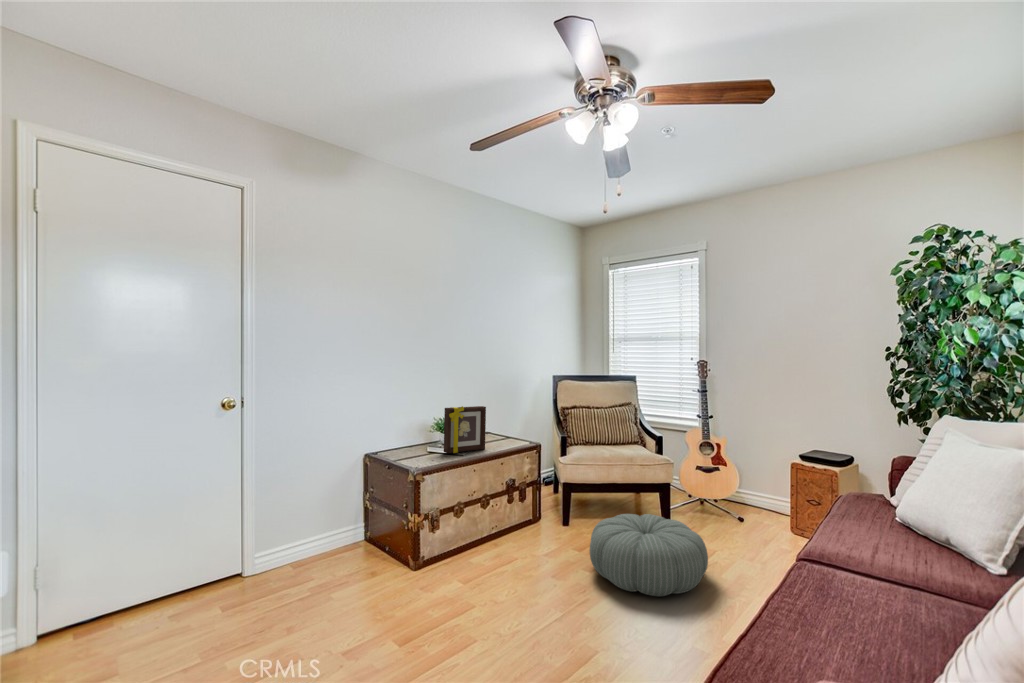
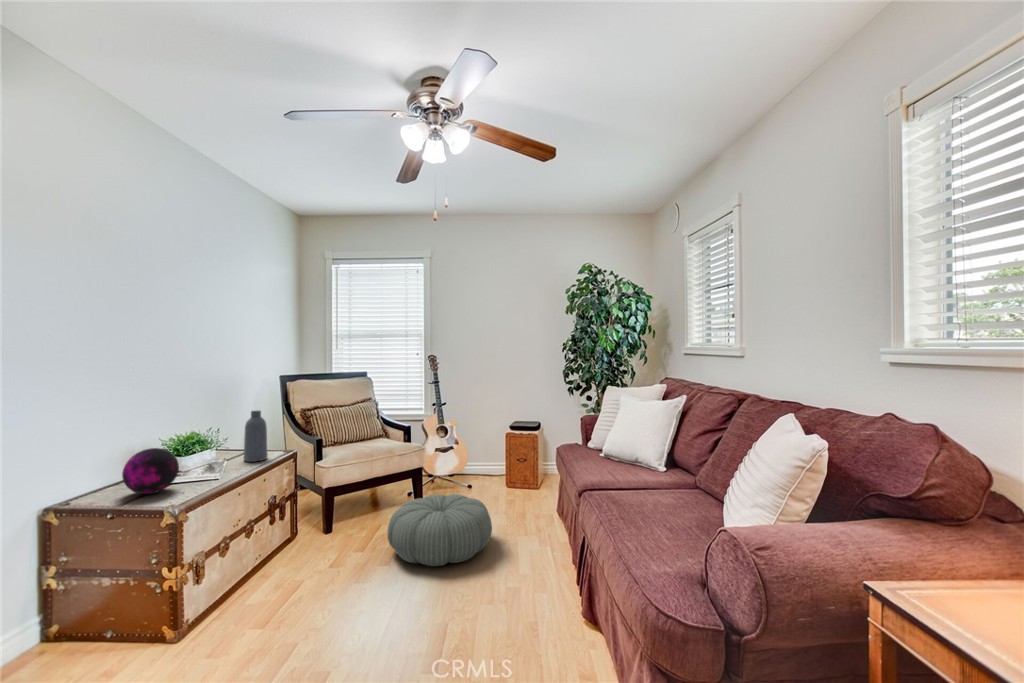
vase: none [494,404,511,447] -> present [244,410,268,462]
picture frame: present [444,406,486,453] -> none [185,415,239,480]
decorative orb: none [402,424,435,457] -> present [122,448,179,494]

